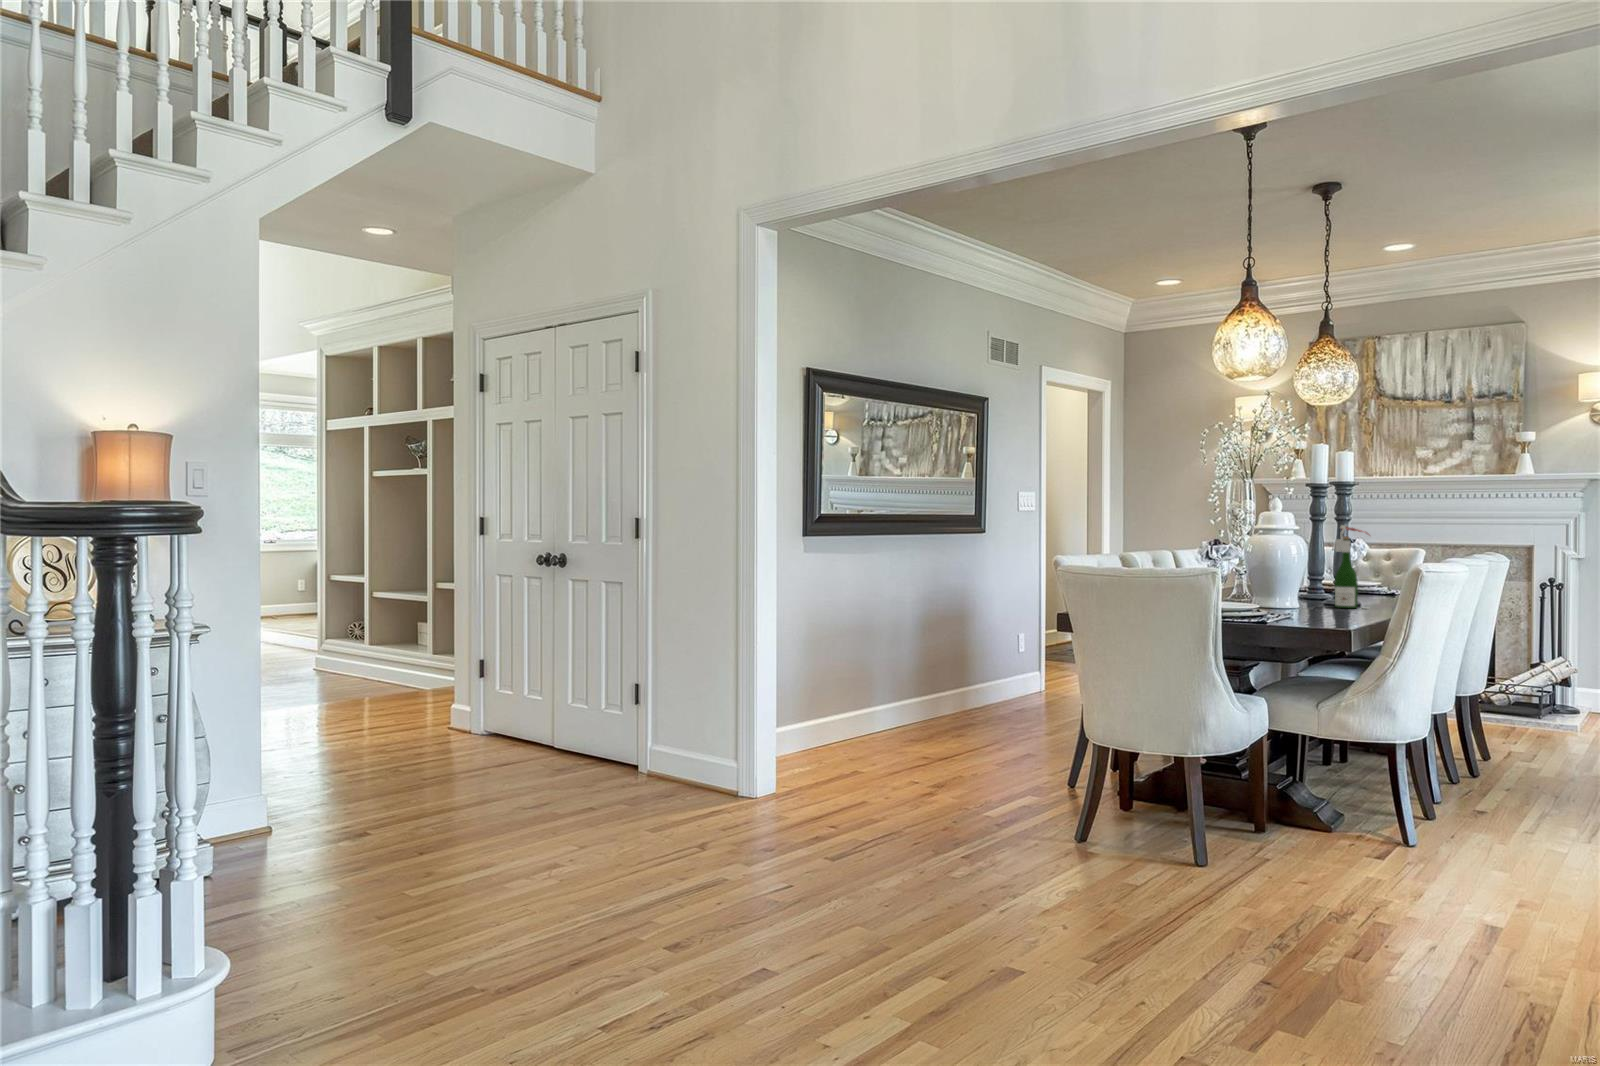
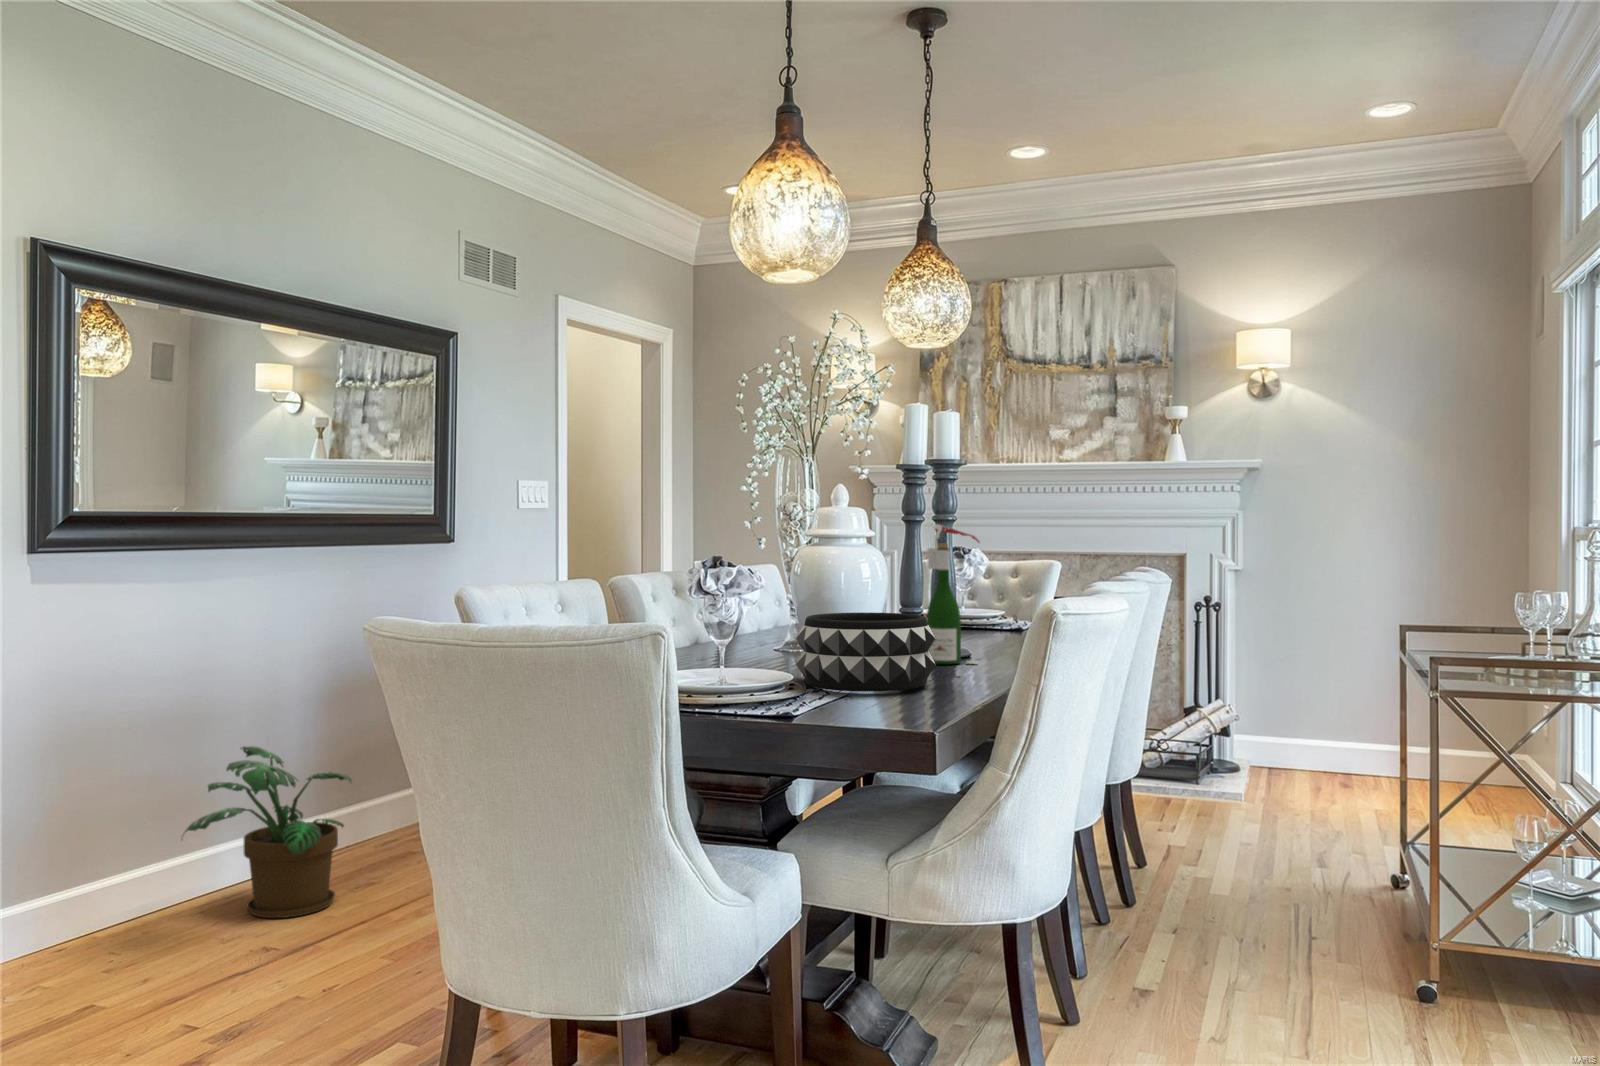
decorative bowl: none [1260,576,1346,617] -> present [796,613,936,691]
potted plant: none [870,649,964,744] -> present [181,746,352,918]

